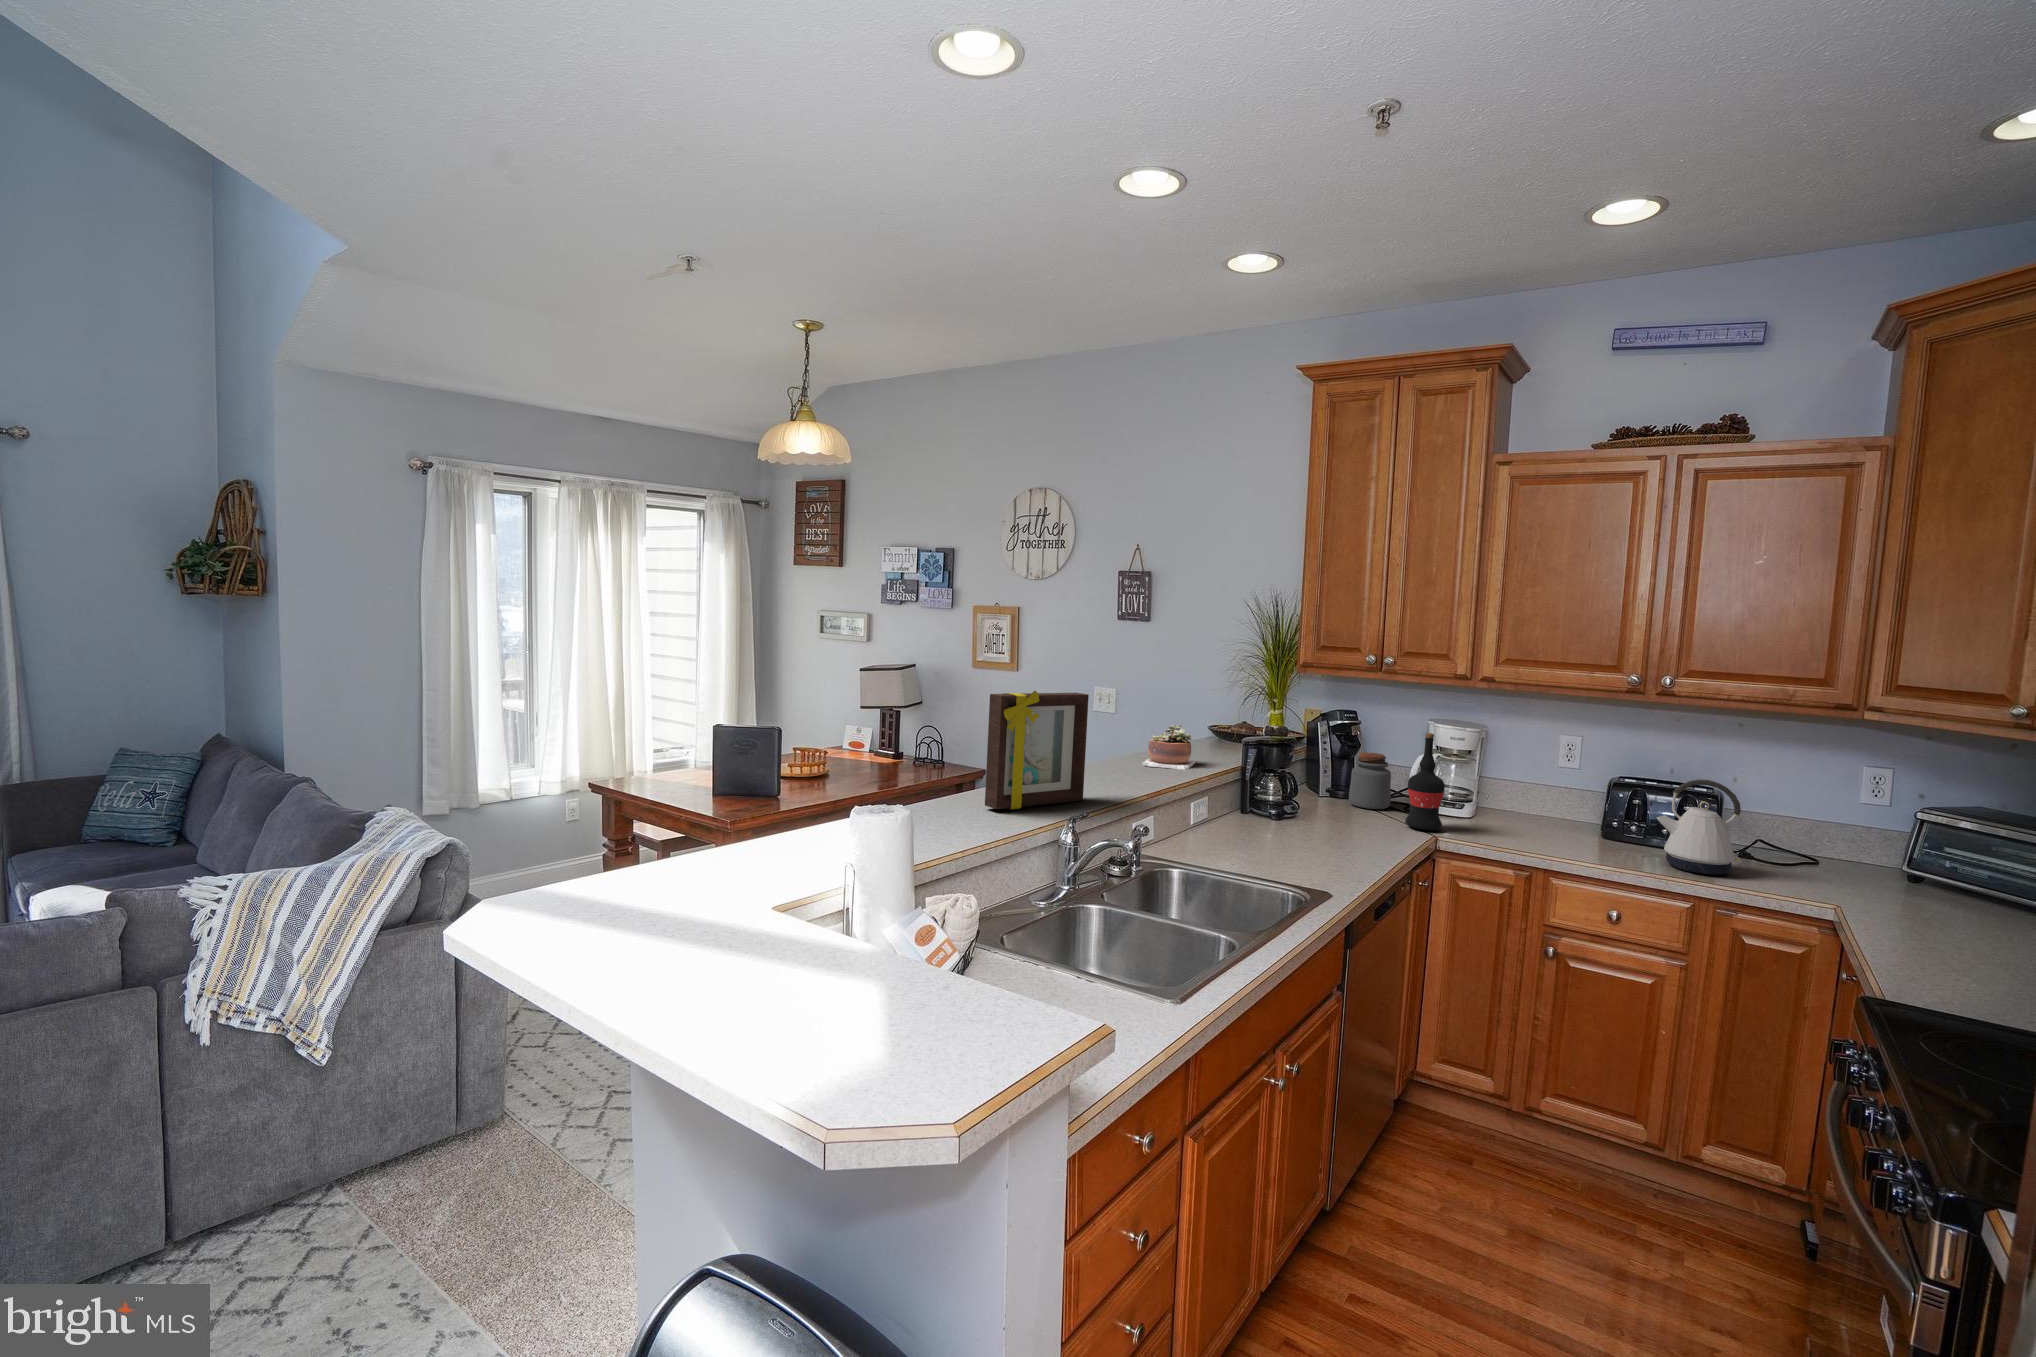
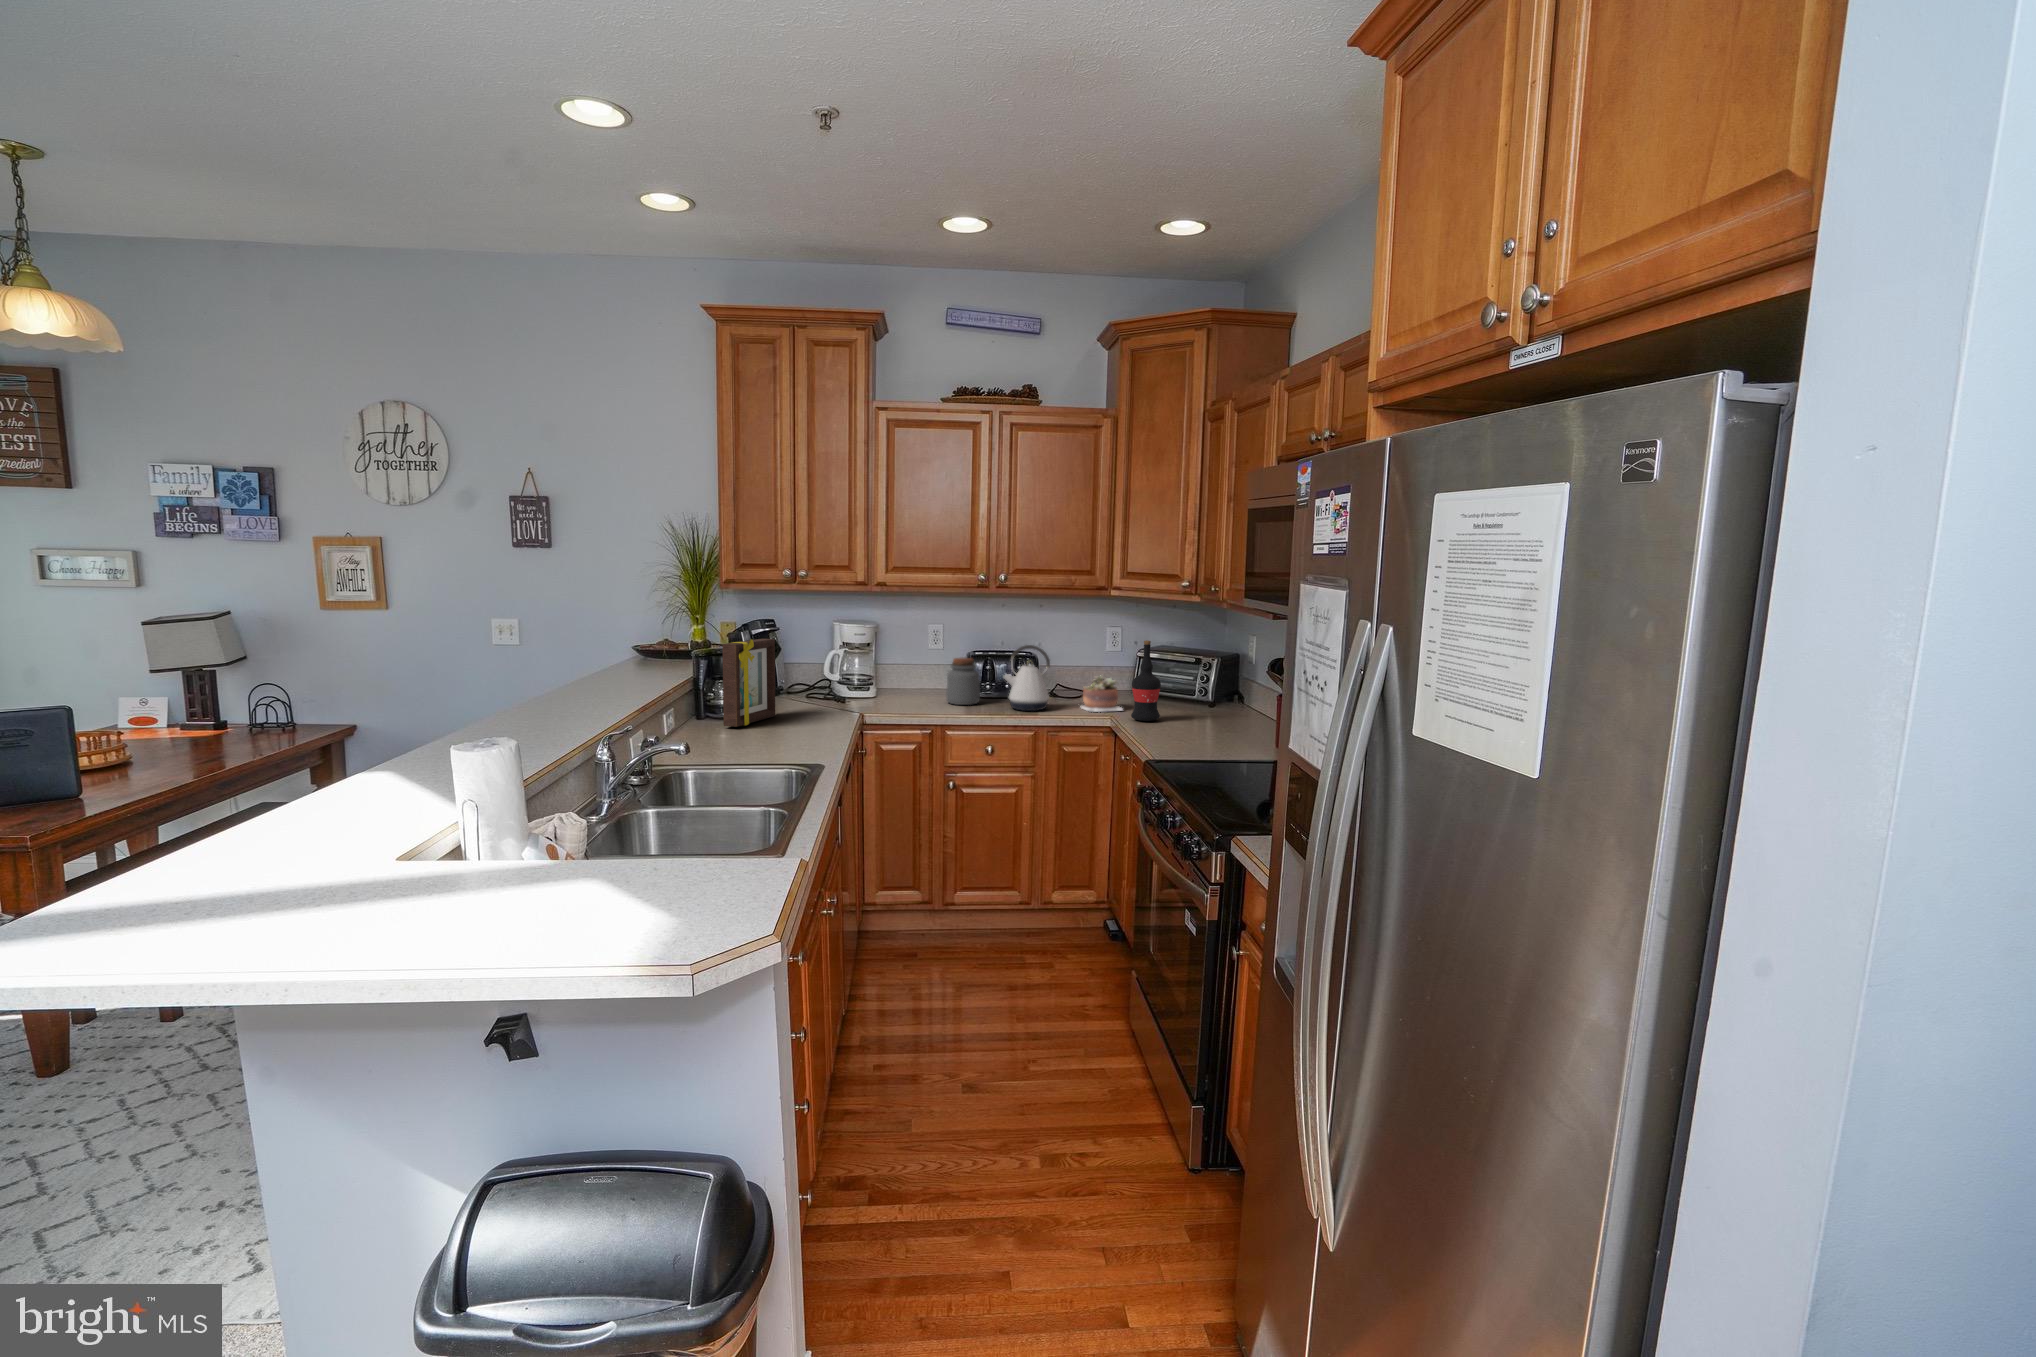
picture frame: present [985,691,1089,810] -> present [723,639,775,727]
succulent plant: present [1142,725,1195,770] -> present [1081,675,1122,712]
wine bottle: present [1405,733,1445,830] -> present [1131,640,1161,721]
jar: present [1349,752,1391,809] -> present [946,658,980,705]

